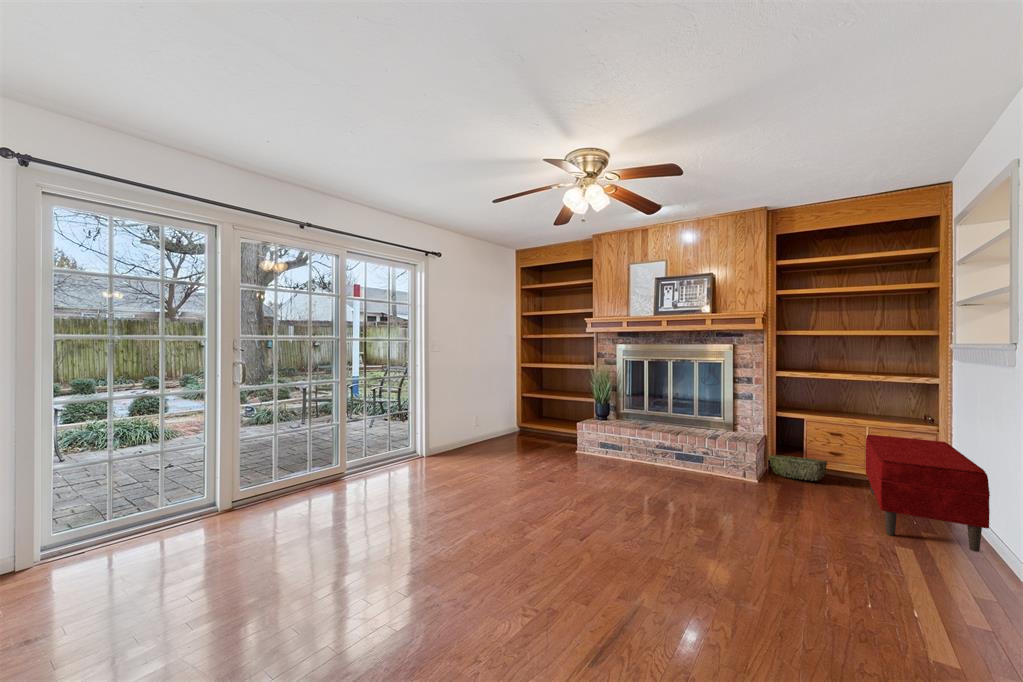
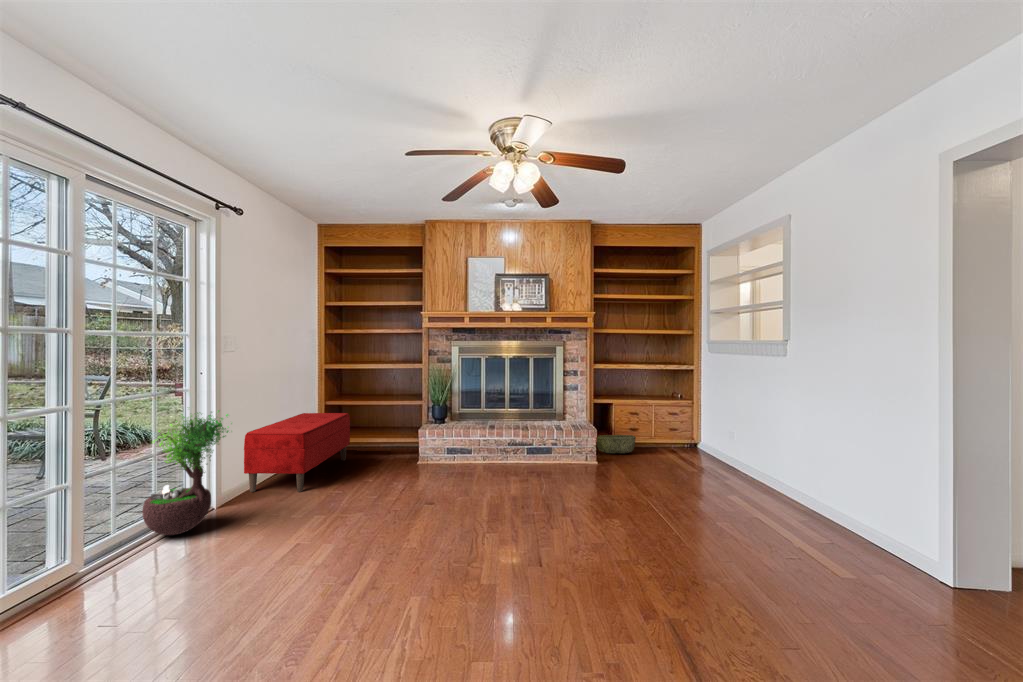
potted tree: none [378,386,425,466] -> present [142,410,228,535]
bench: present [865,435,990,552] -> present [244,413,350,492]

